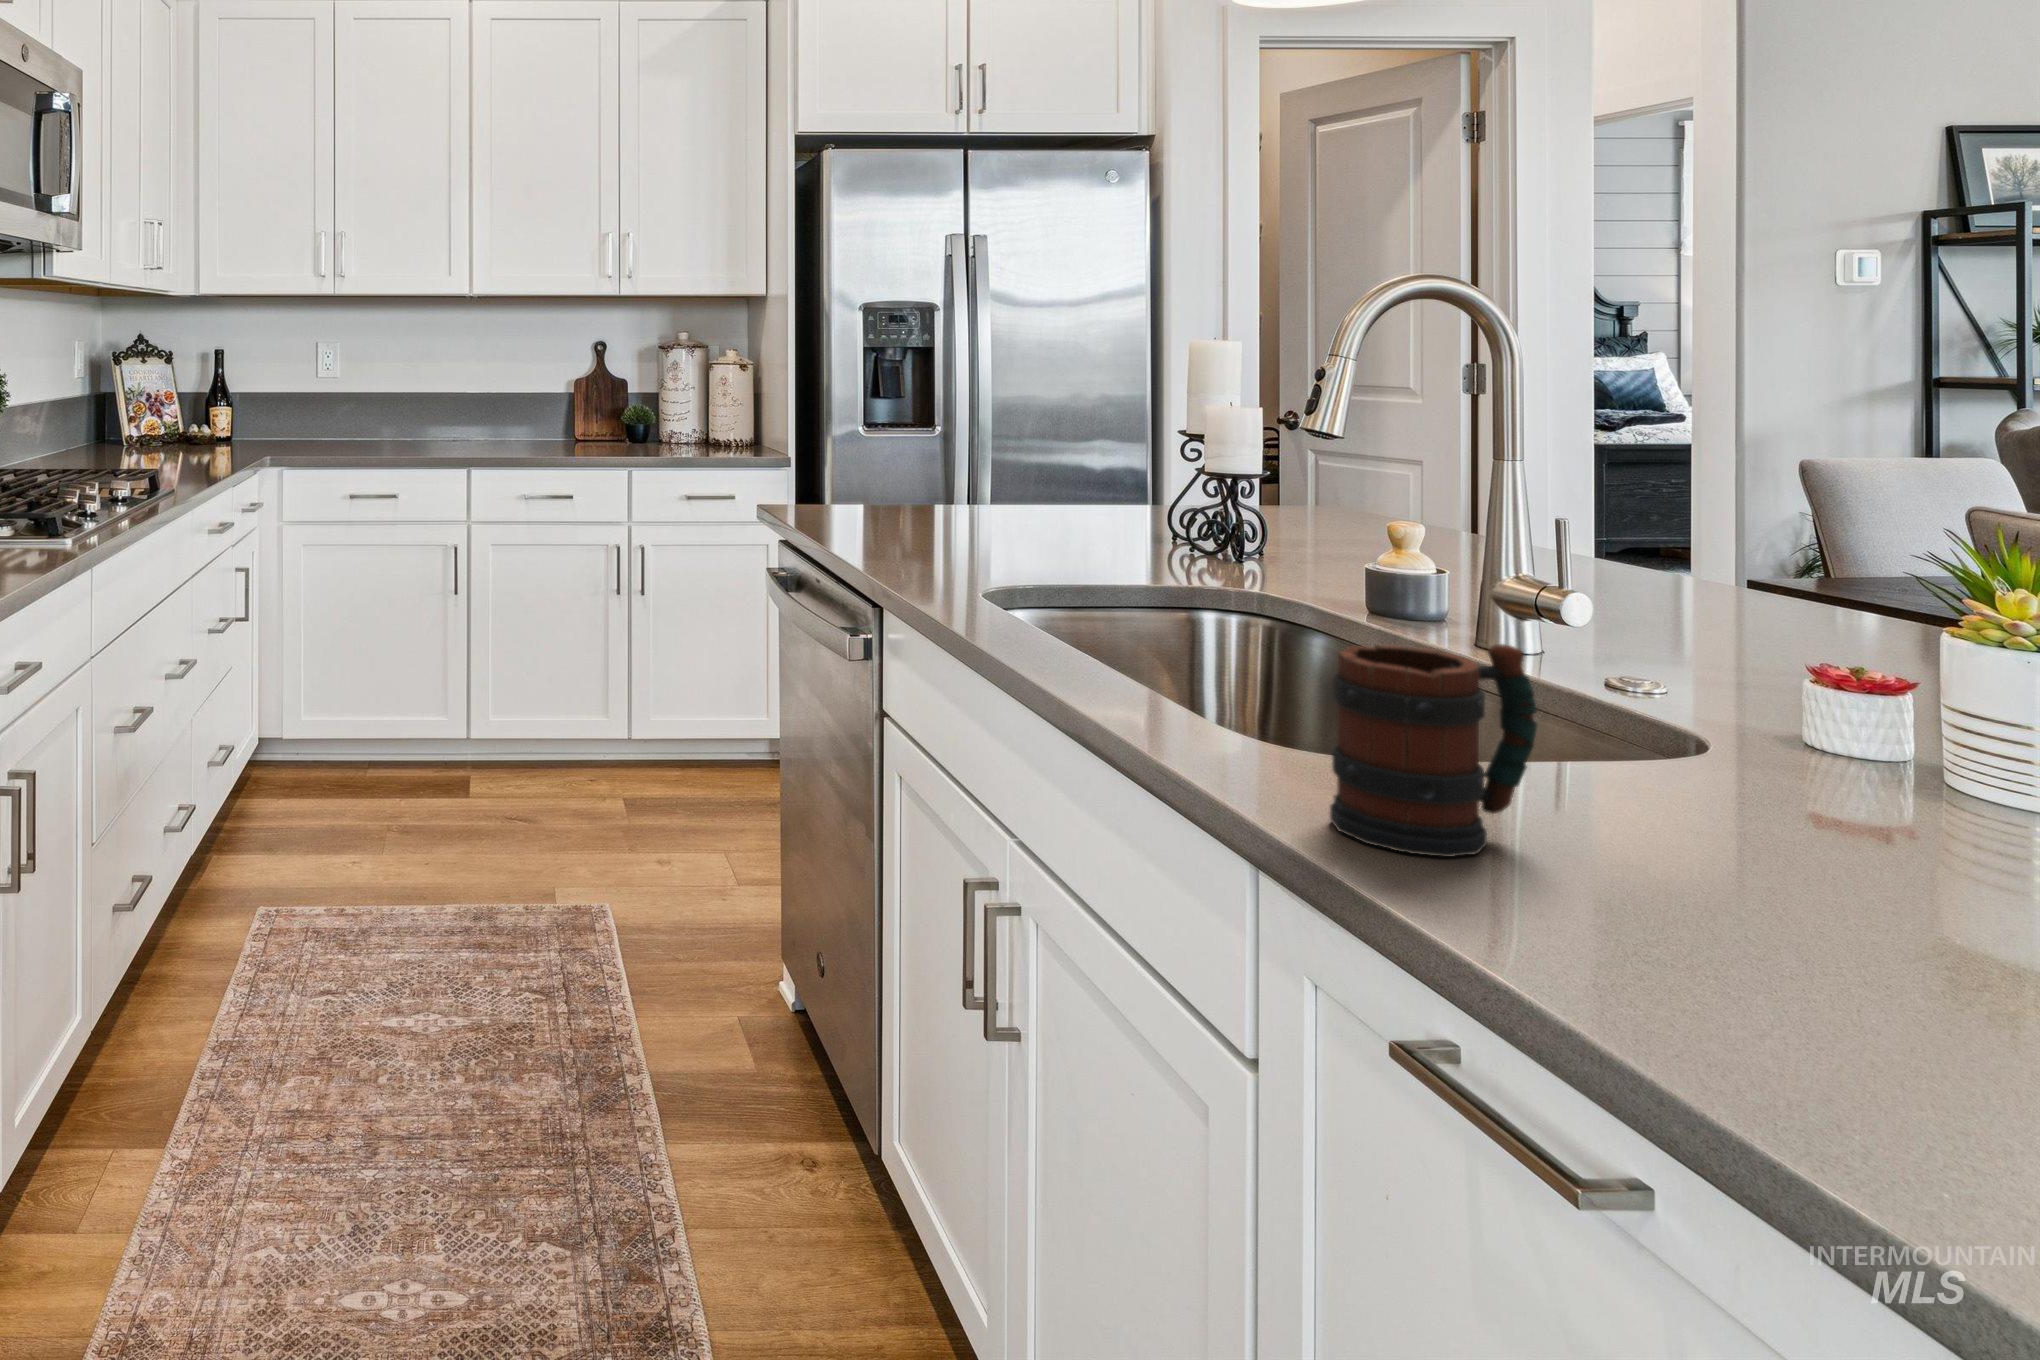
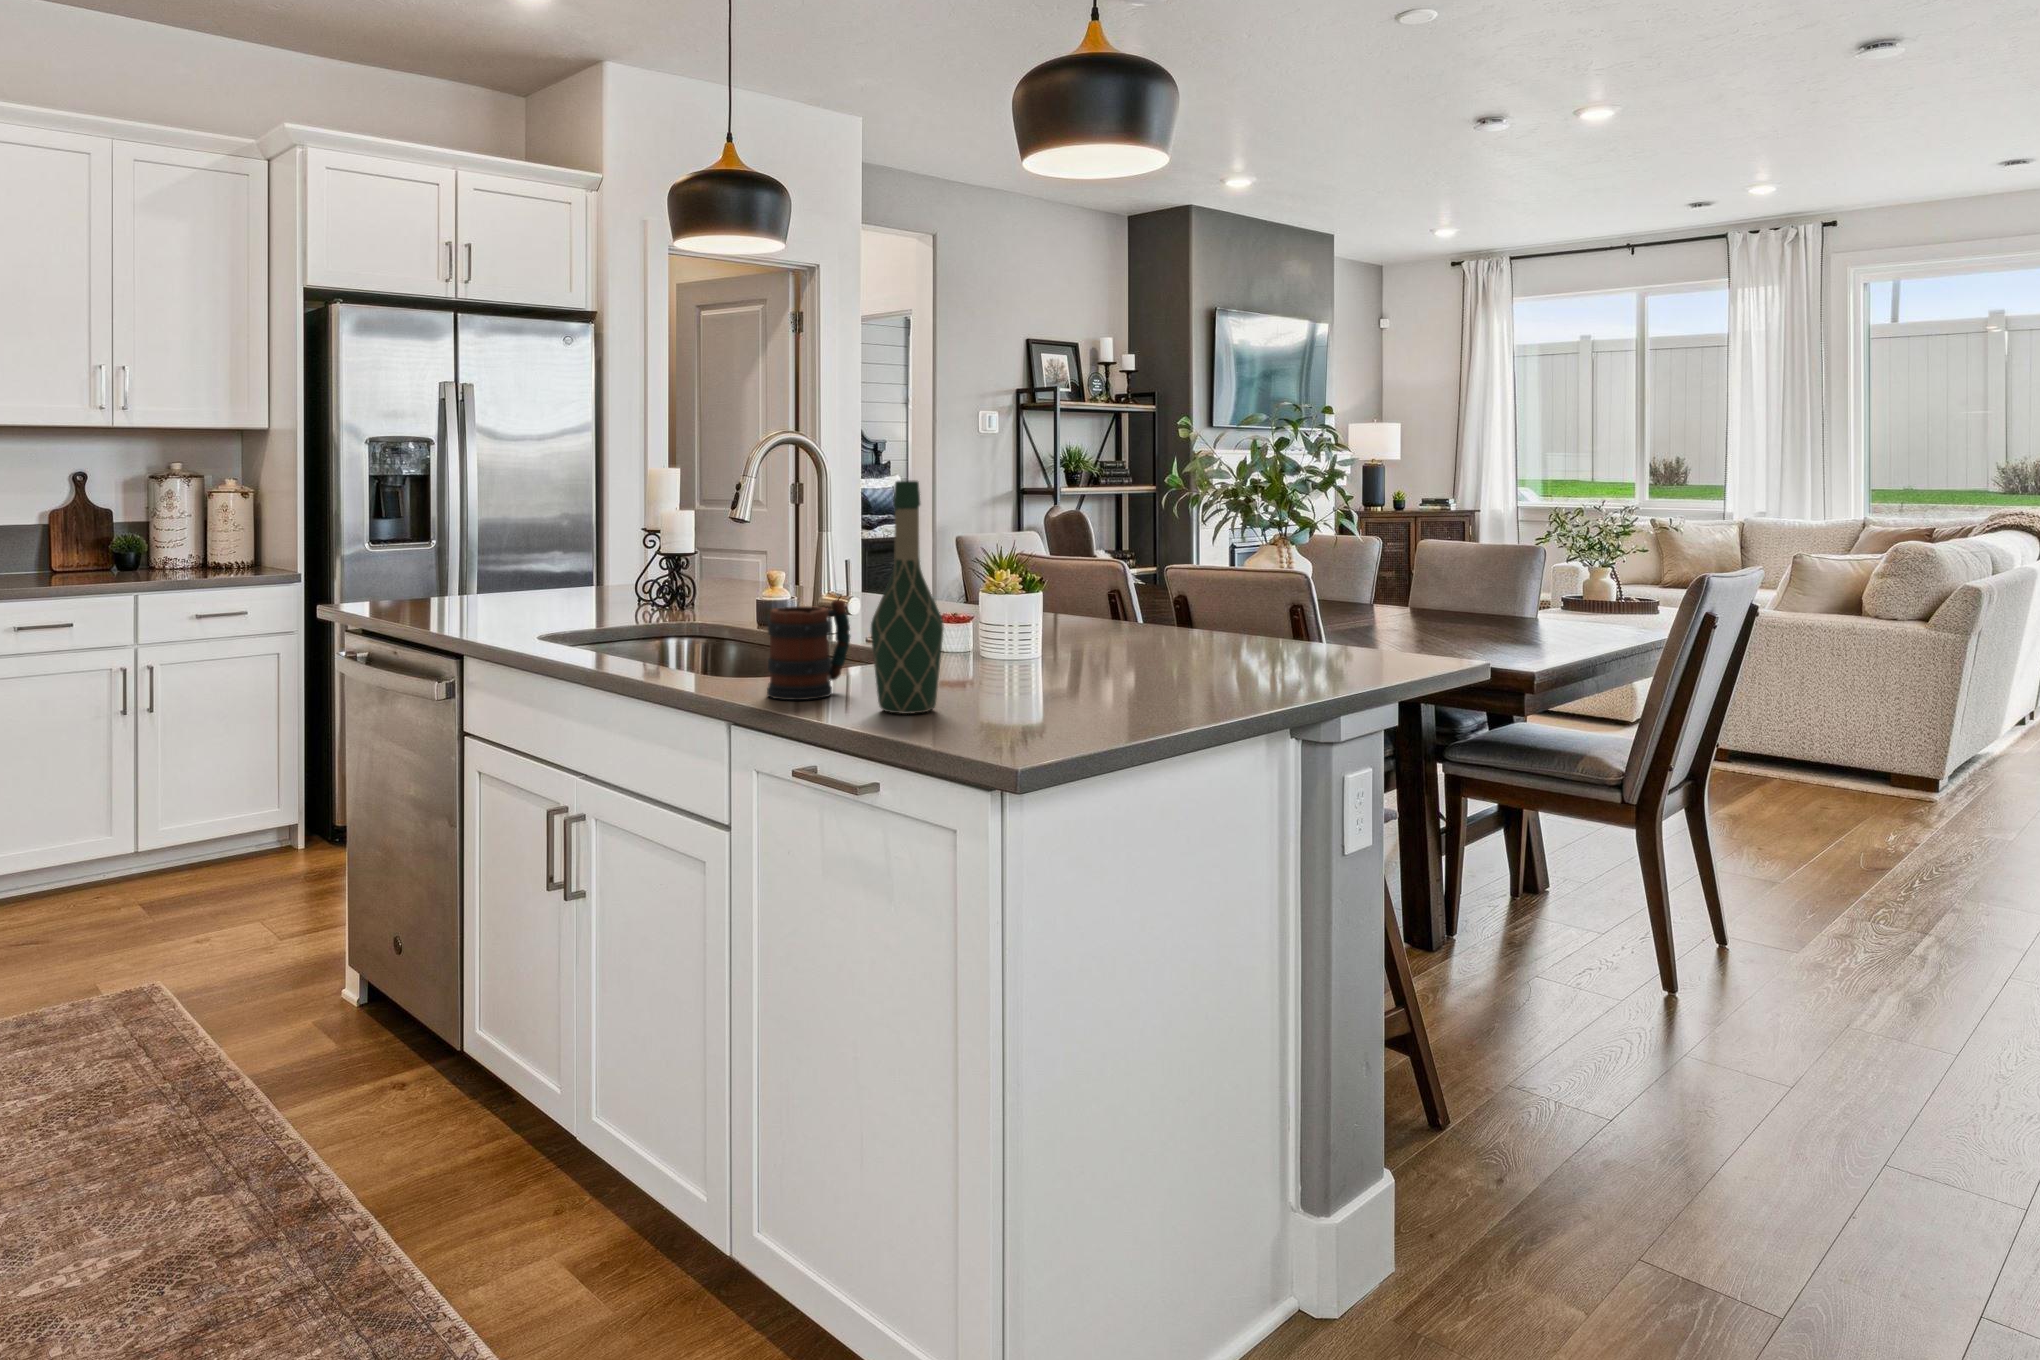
wine bottle: none [1588,408,1817,984] -> present [871,480,944,714]

